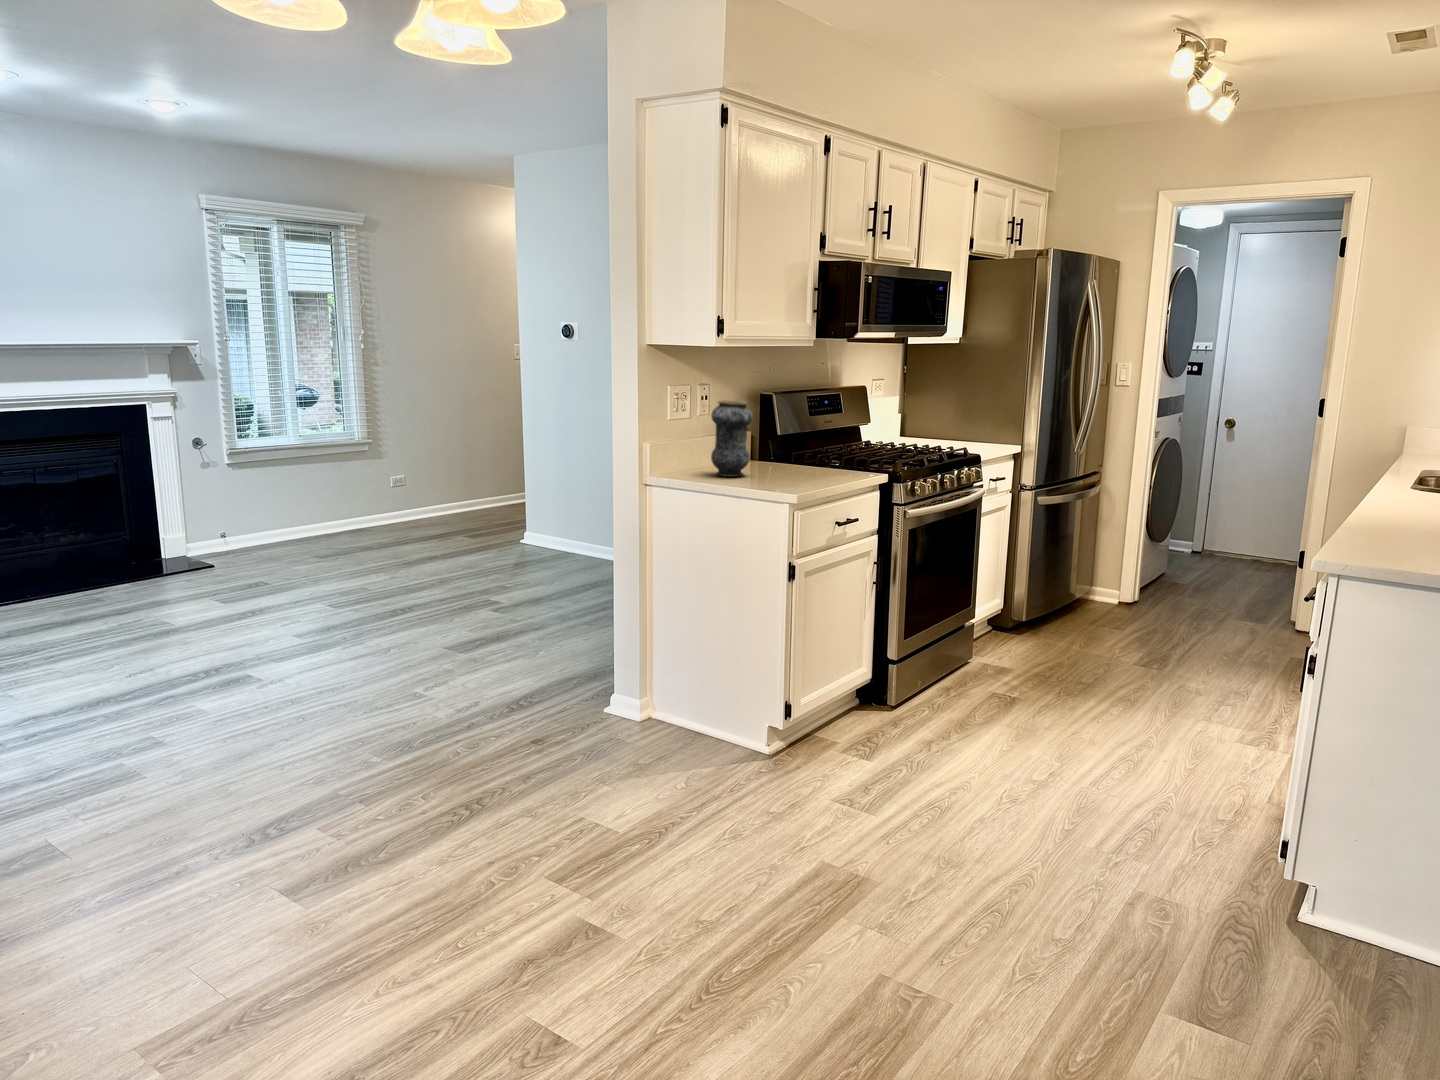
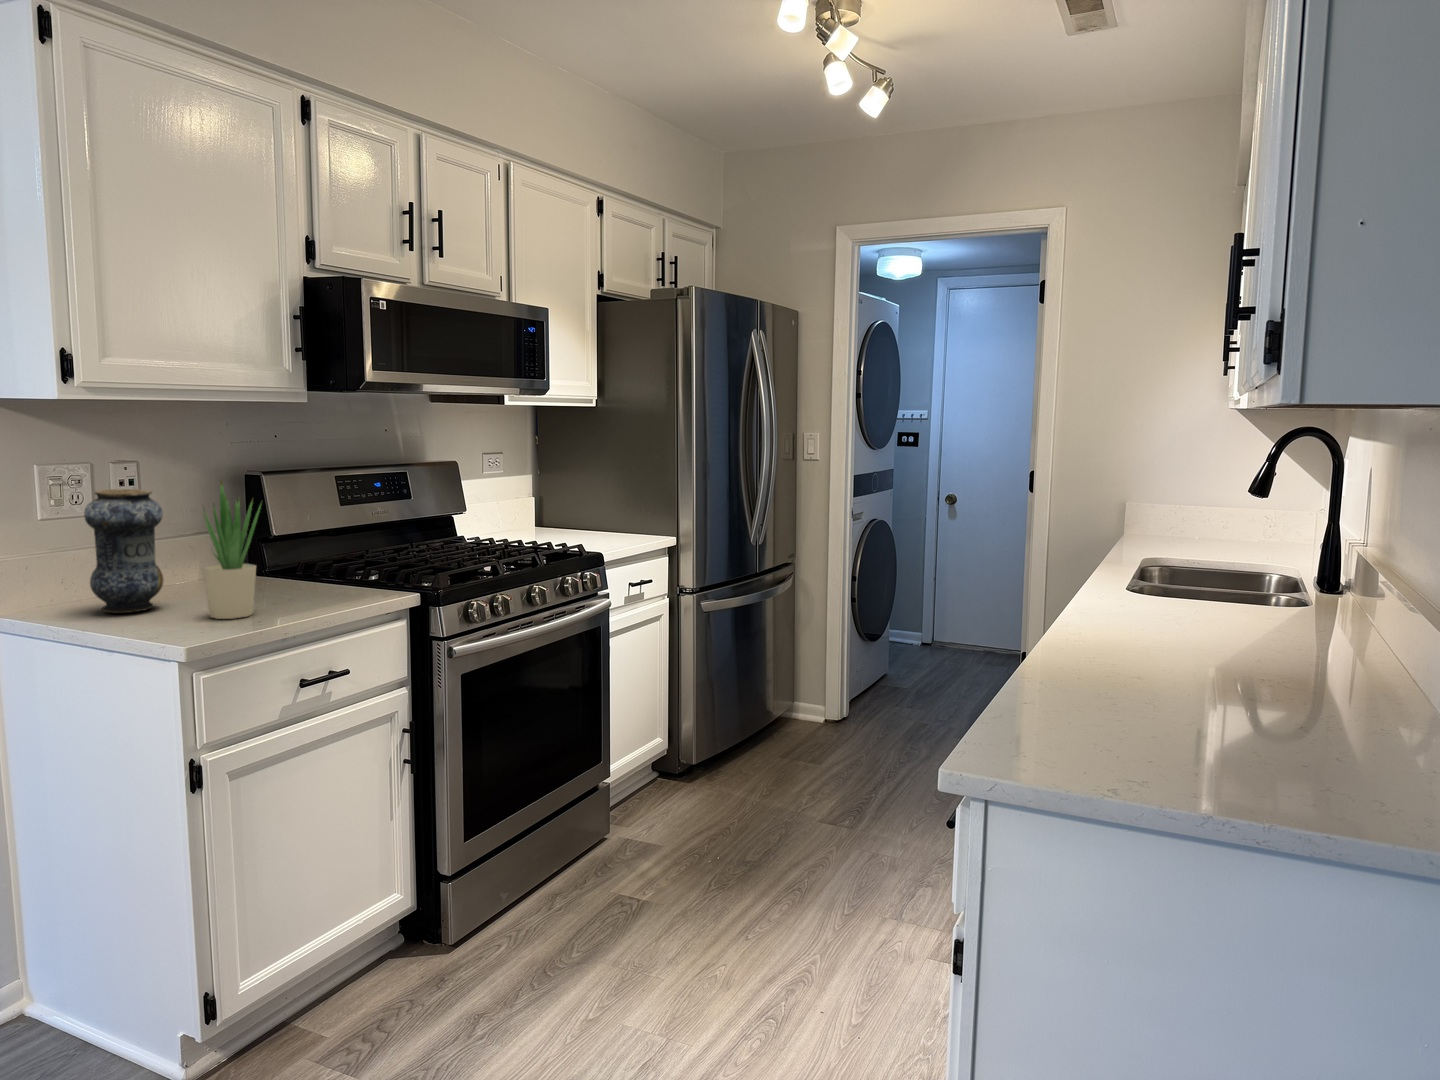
potted plant: none [783,395,817,482] -> present [202,481,261,619]

